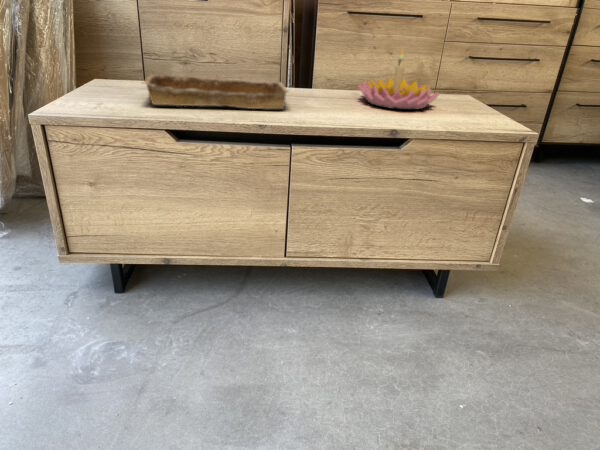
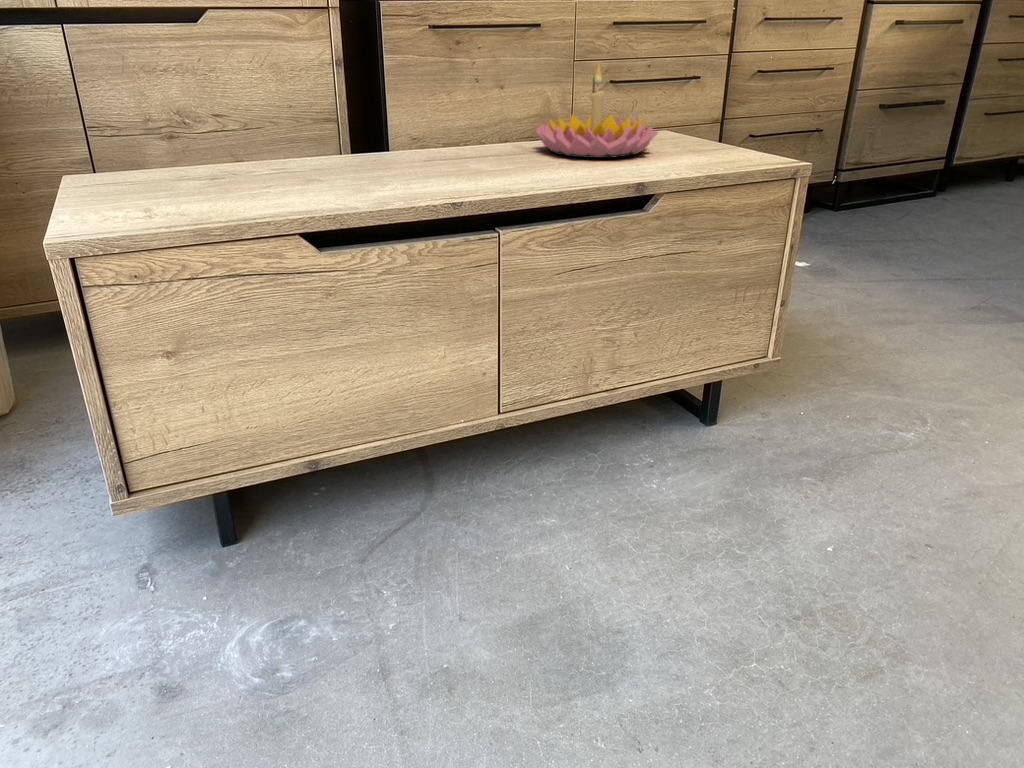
tray: present [143,74,288,109] -> none [207,138,472,196]

